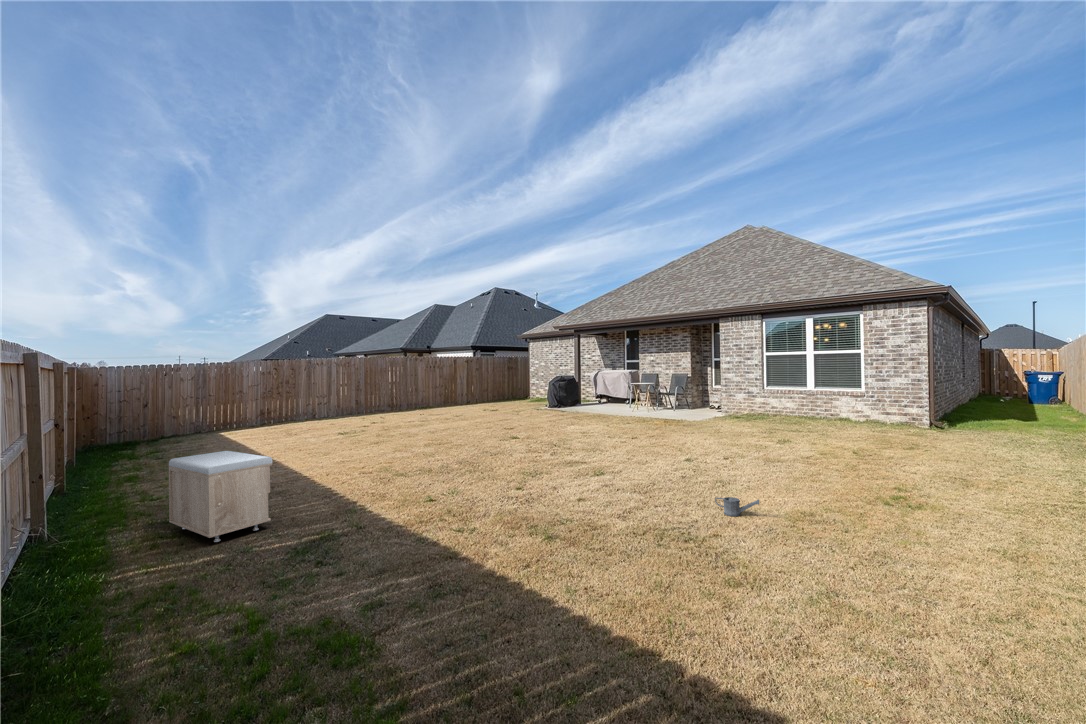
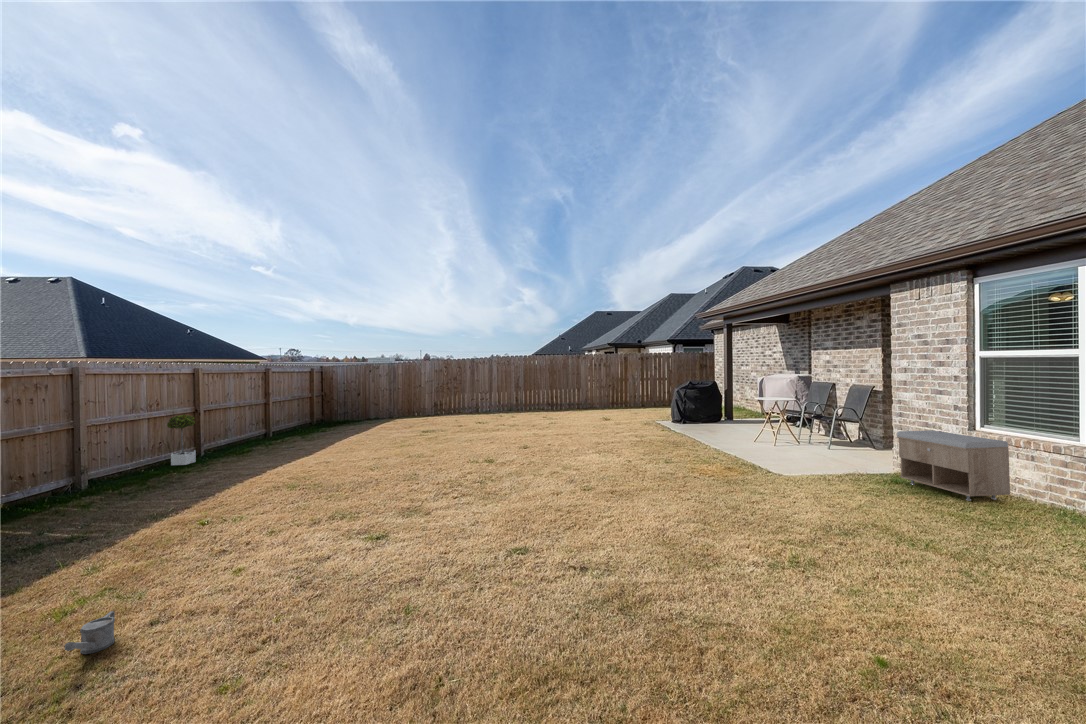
potted tree: none [133,422,176,503] -> present [167,414,196,465]
storage bench: present [169,451,272,542] -> present [897,430,1010,501]

